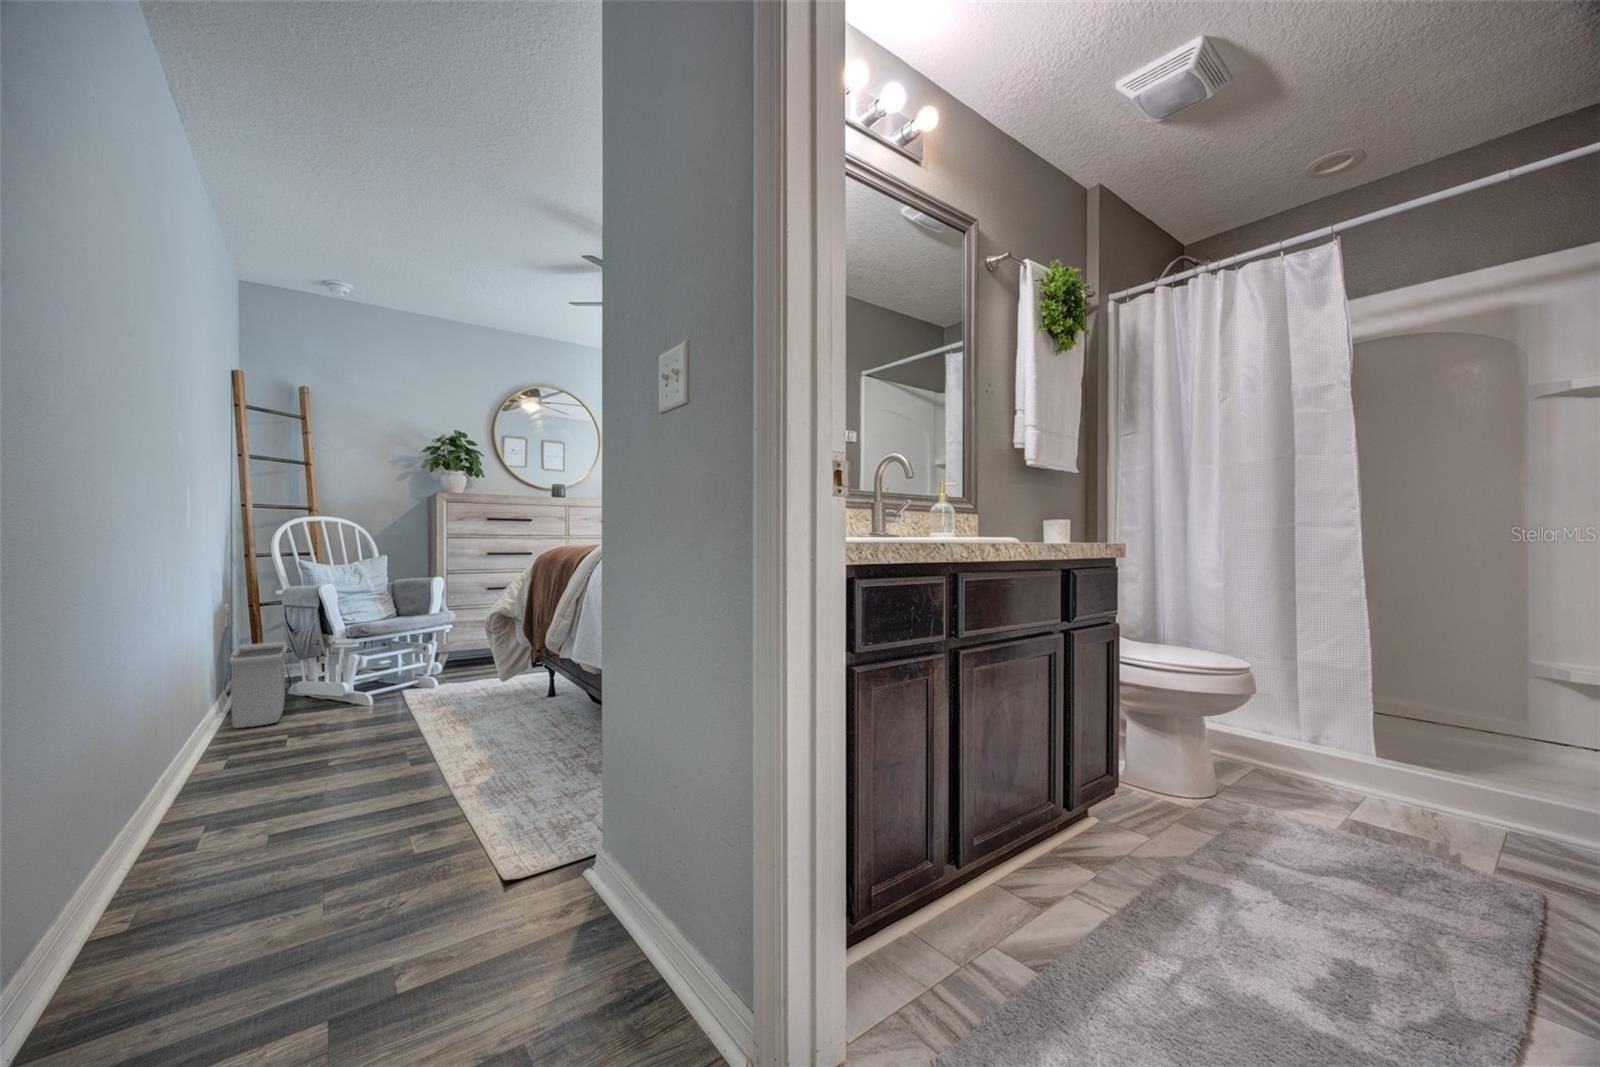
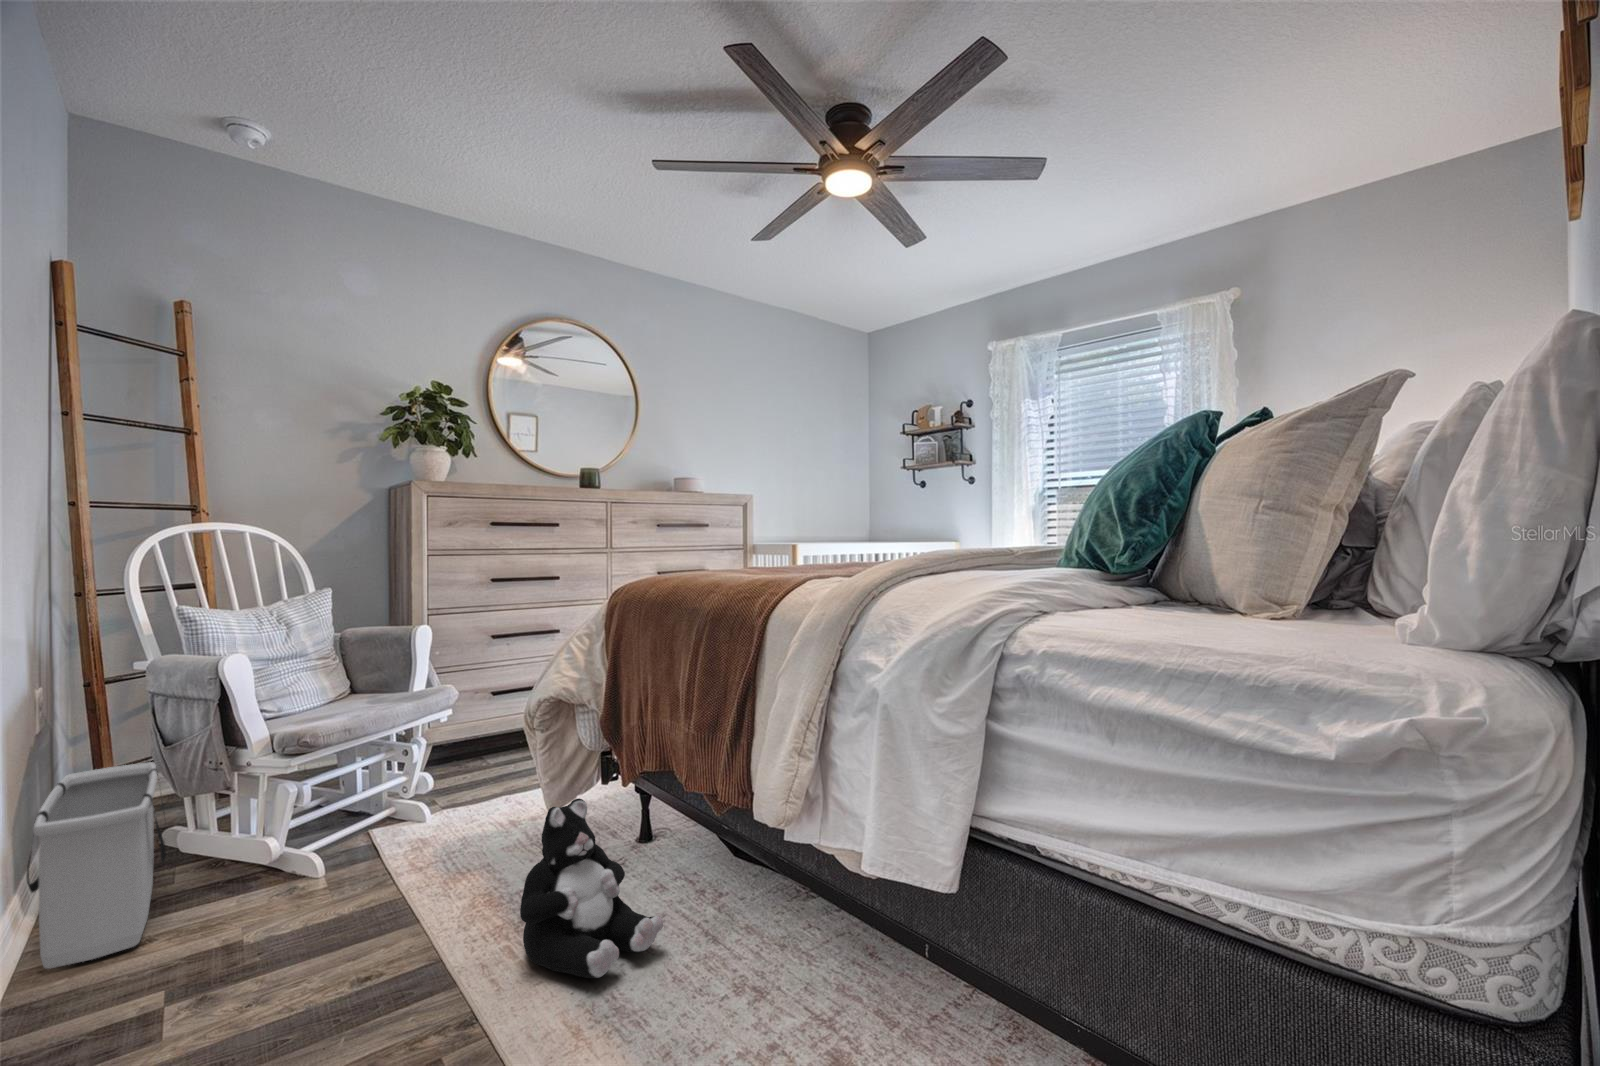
plush toy: none [456,656,529,735] -> present [520,799,663,978]

